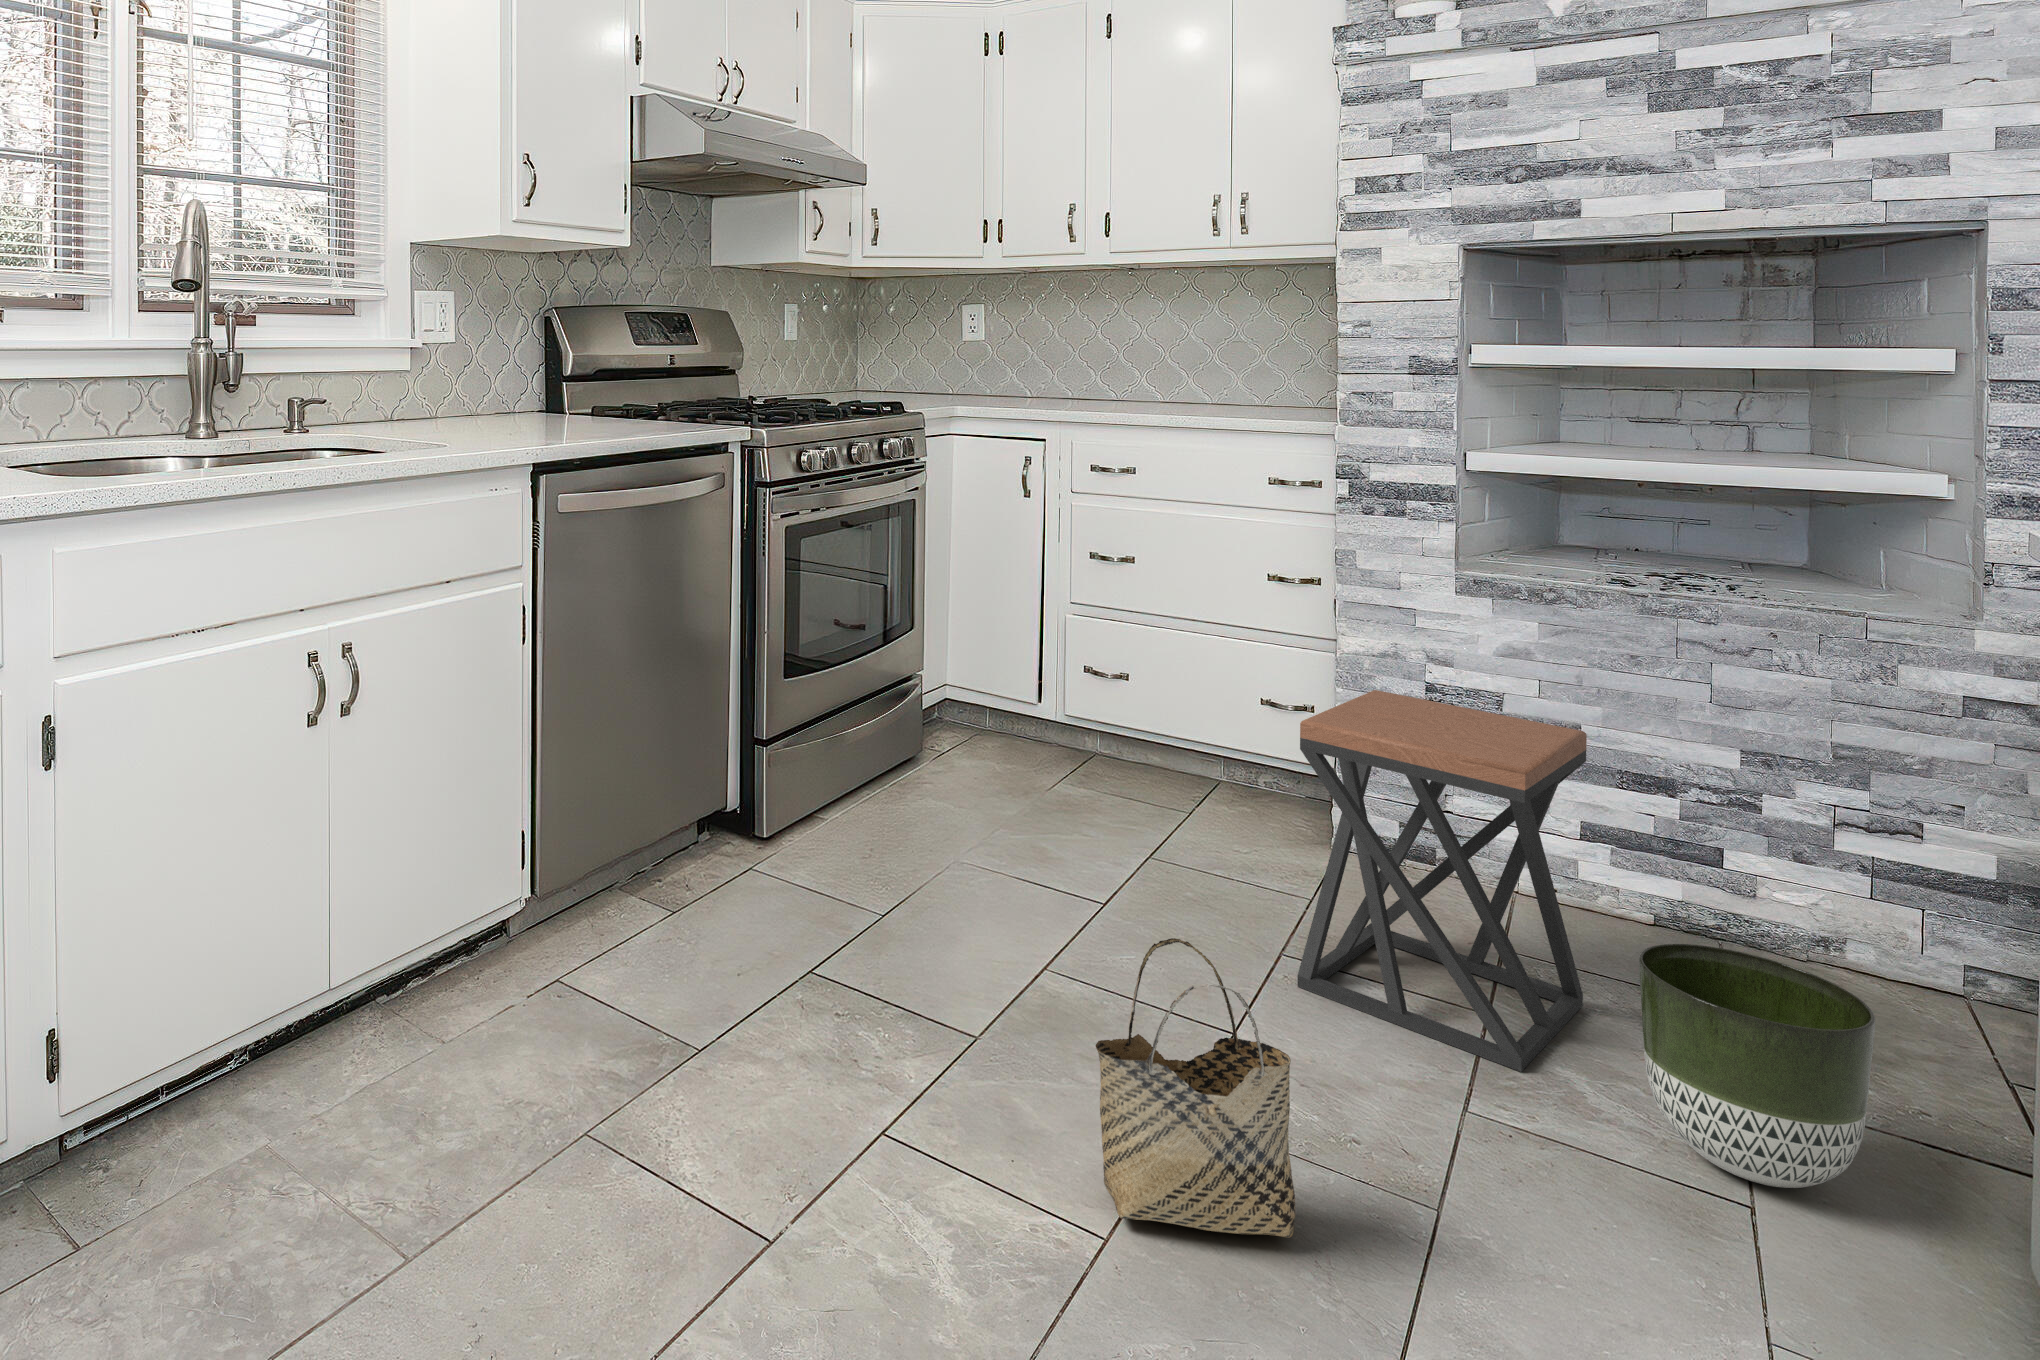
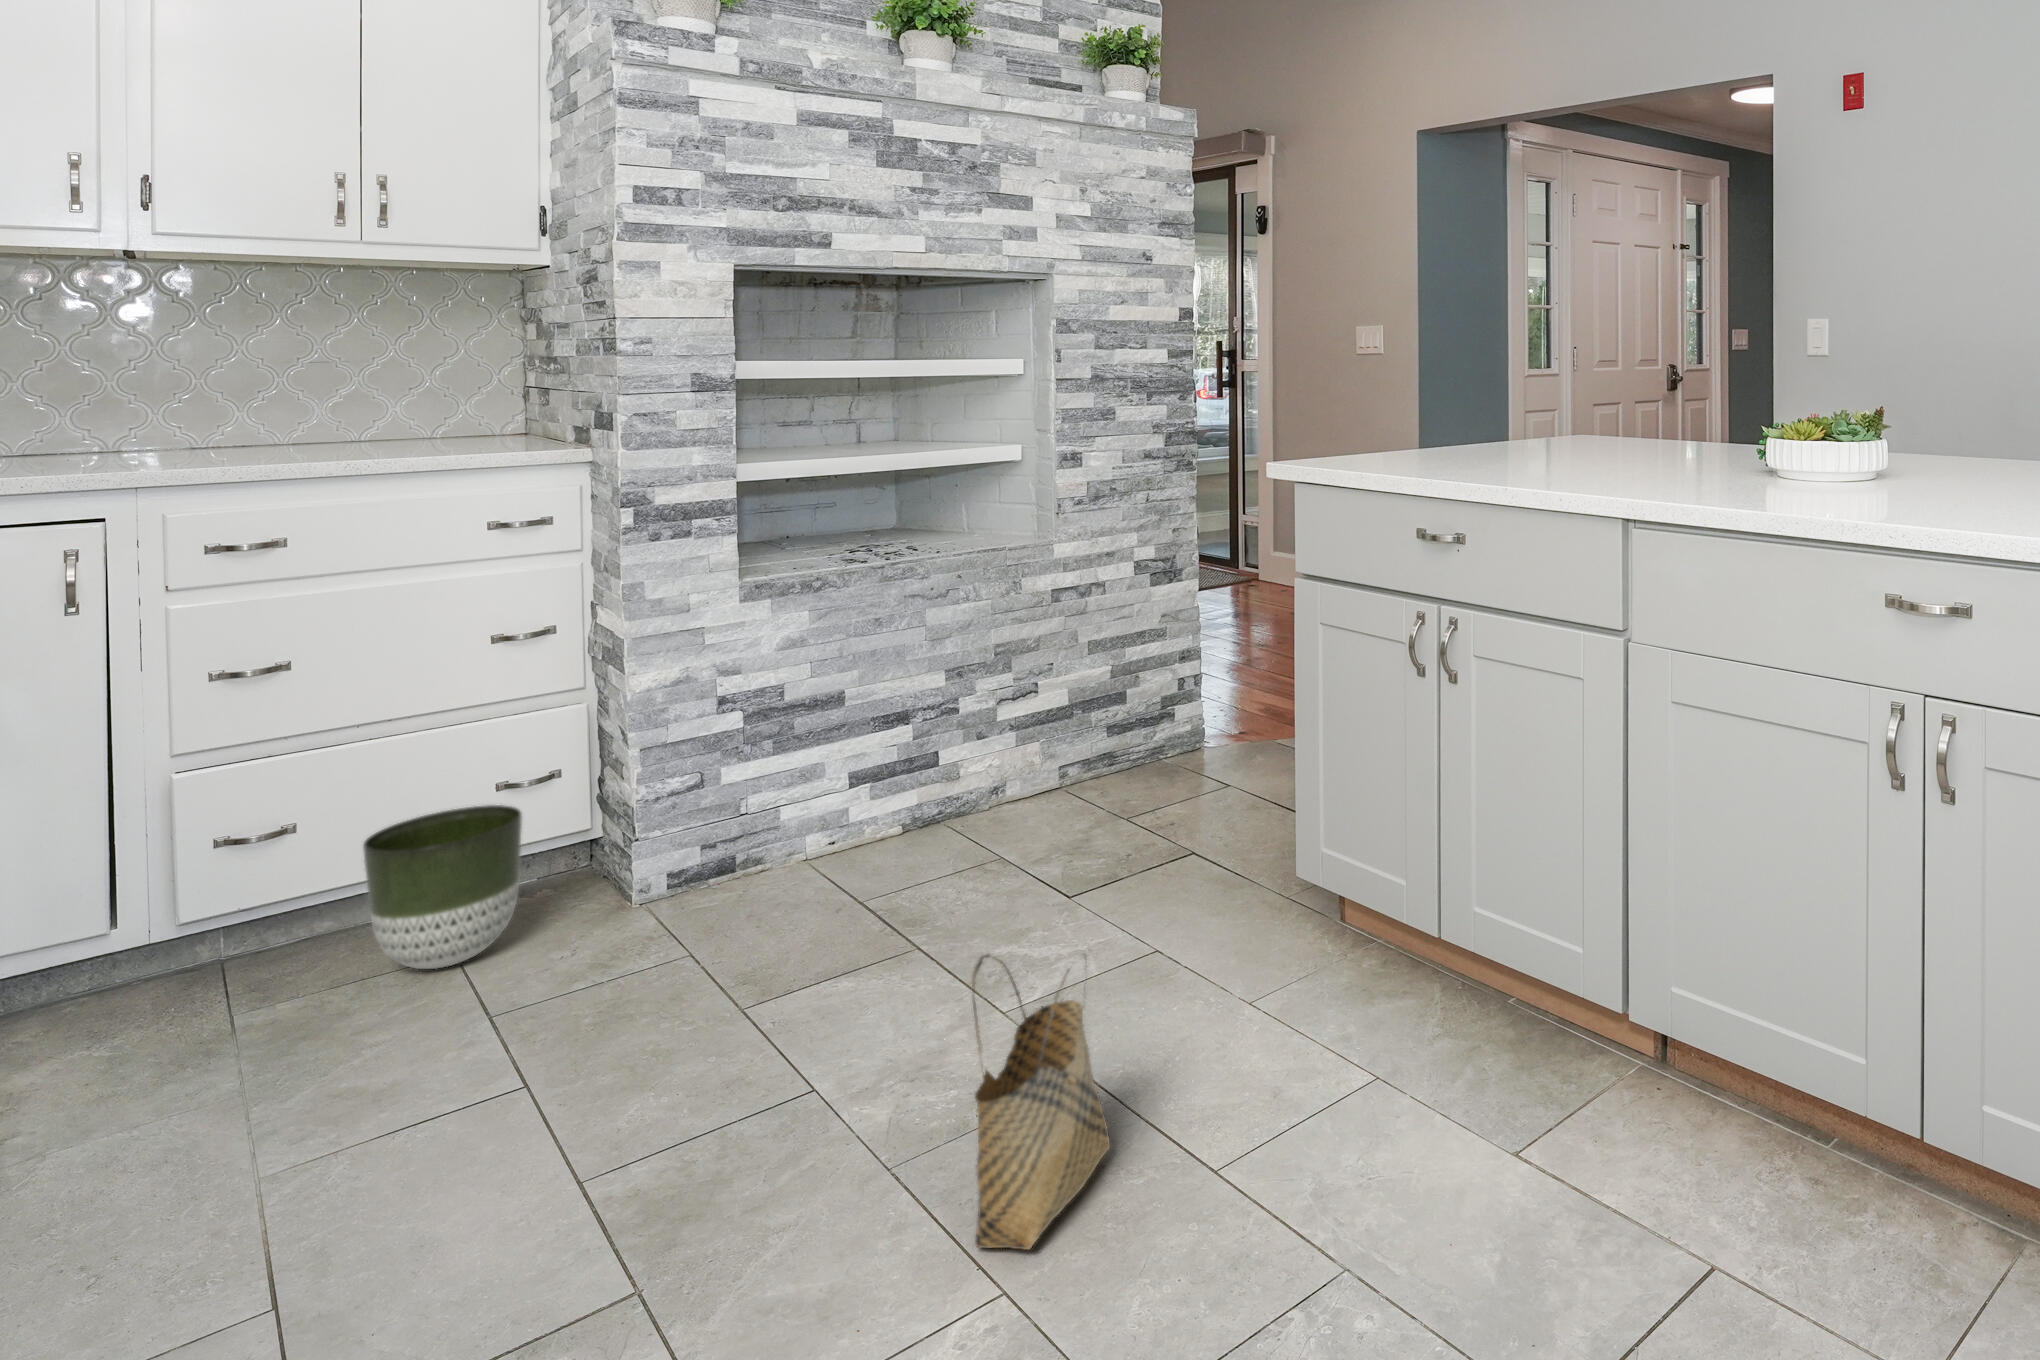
stool: present [1298,690,1587,1072] -> none [779,675,1005,1018]
planter: present [1639,944,1875,1188] -> present [363,805,522,969]

